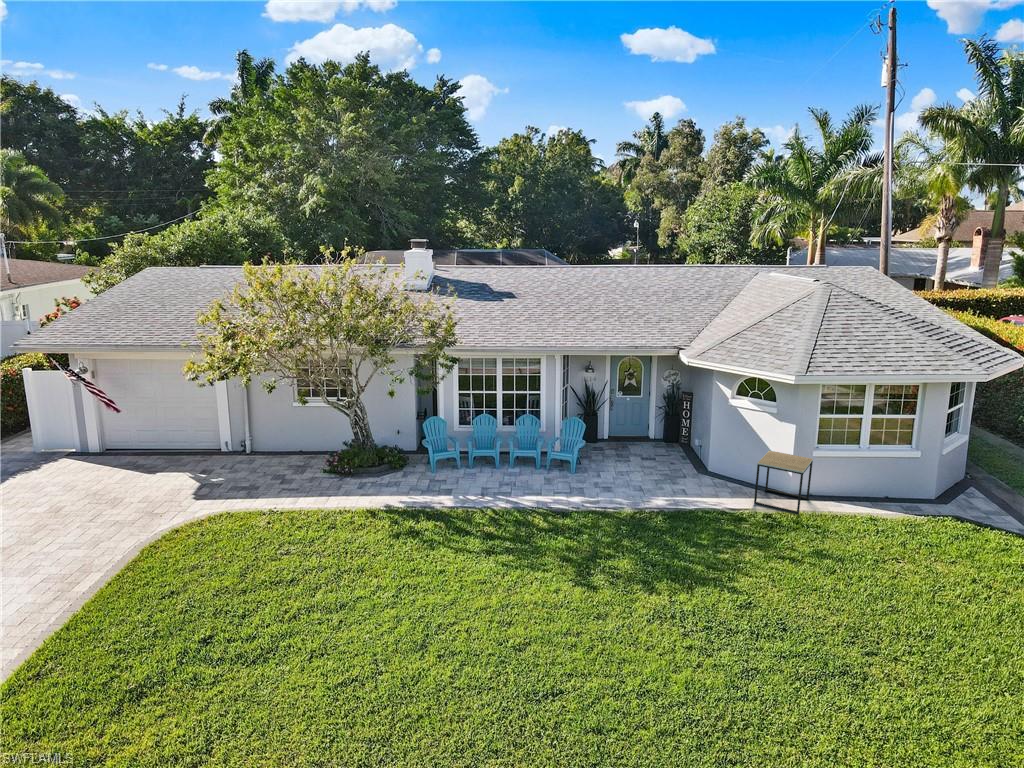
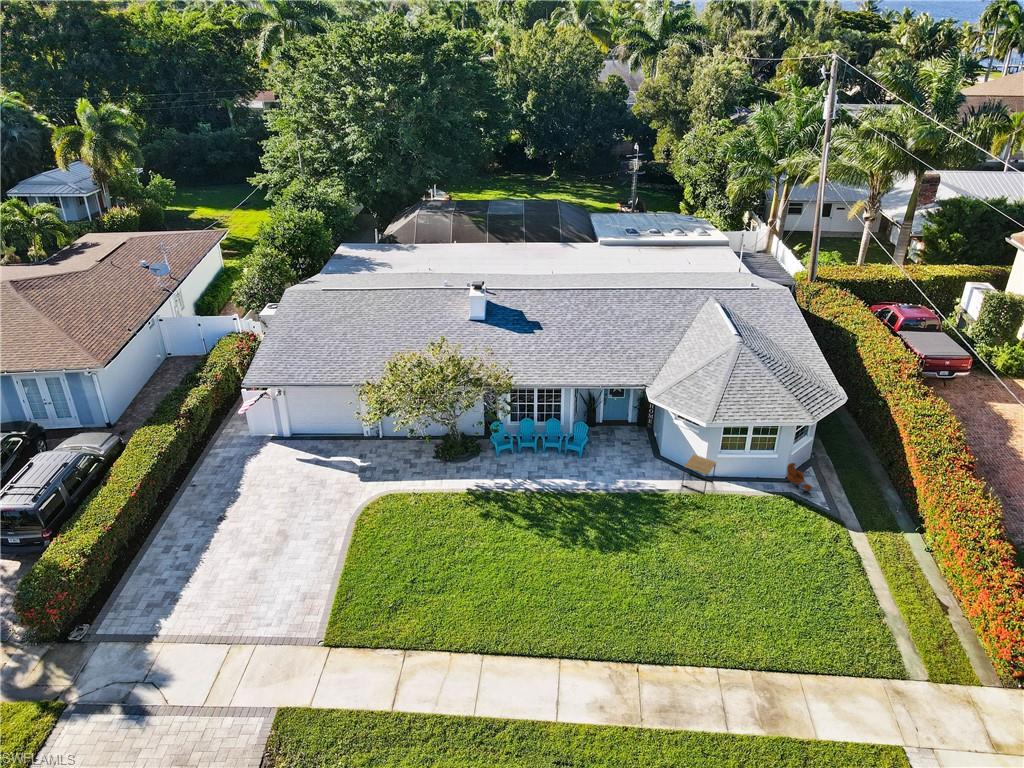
lounge chair: none [939,463,994,516] -> present [787,463,812,492]

